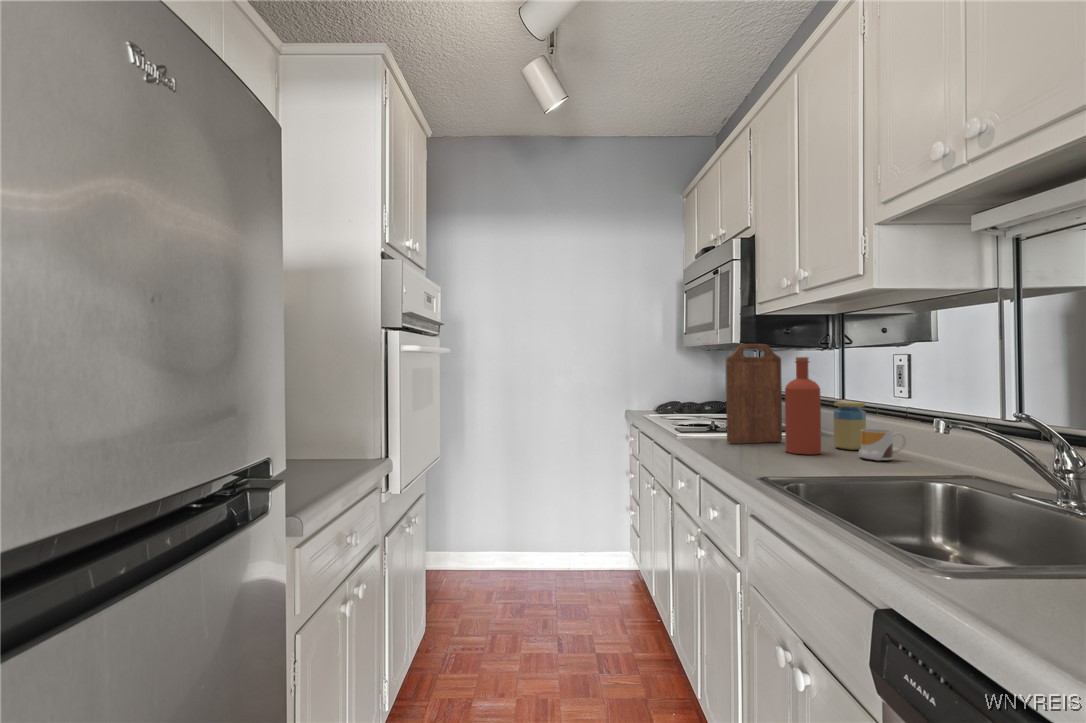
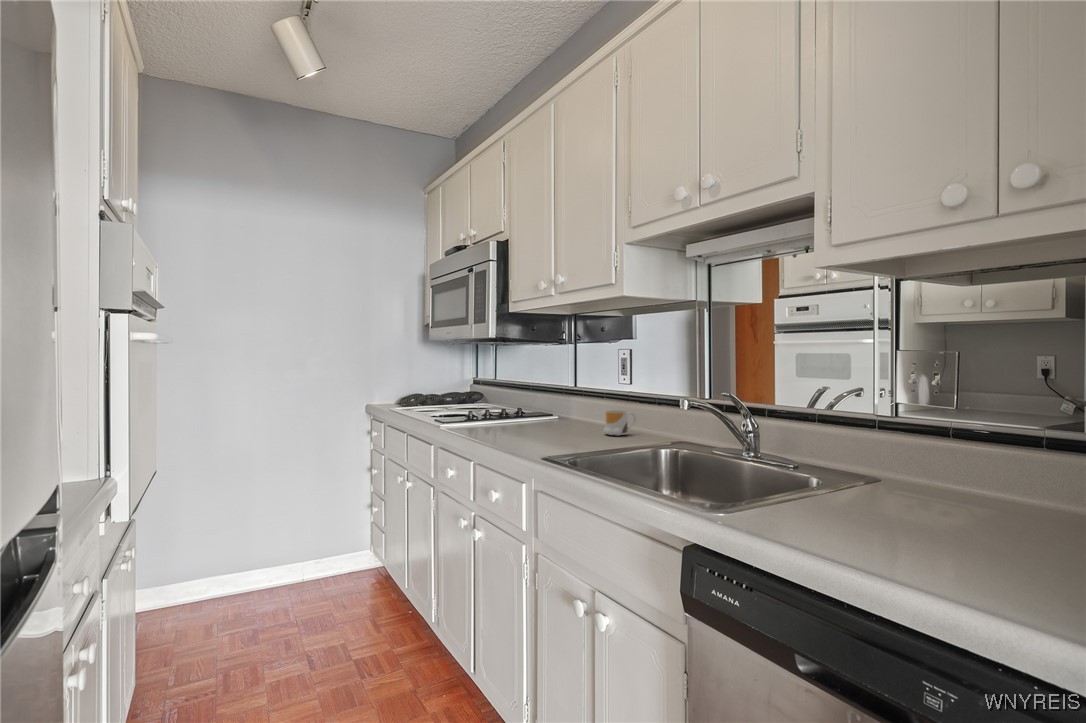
cutting board: present [726,344,782,443] -> none [494,339,538,430]
bottle: present [785,357,821,454] -> none [548,351,575,435]
jar: present [834,402,866,450] -> none [580,389,603,429]

